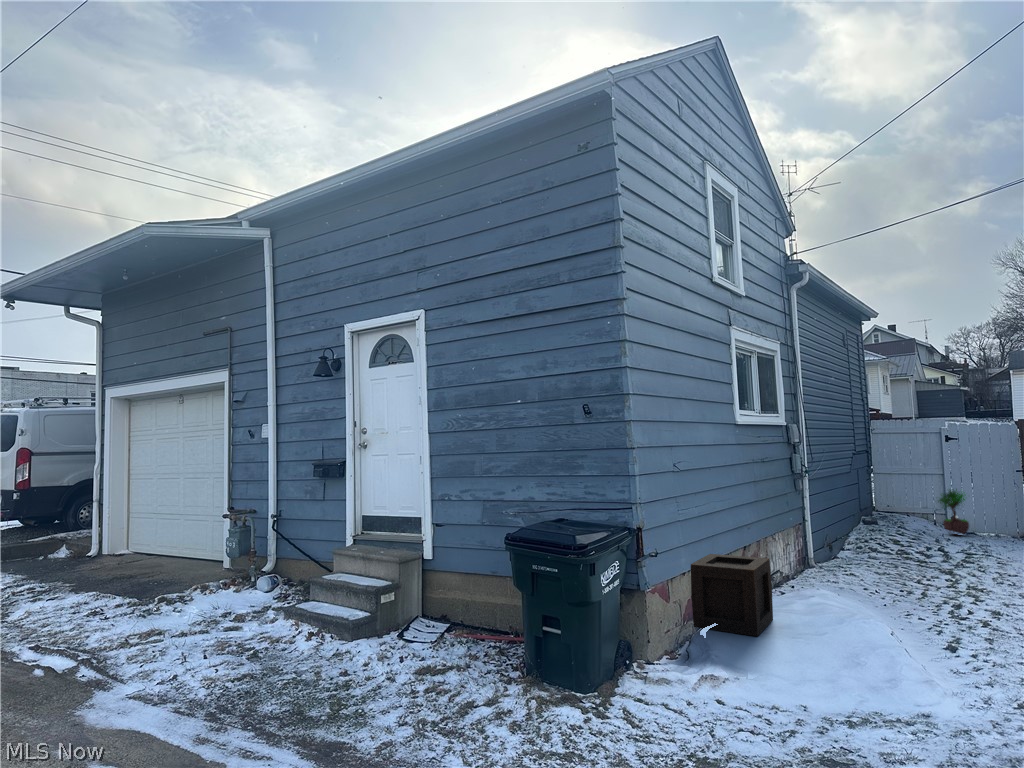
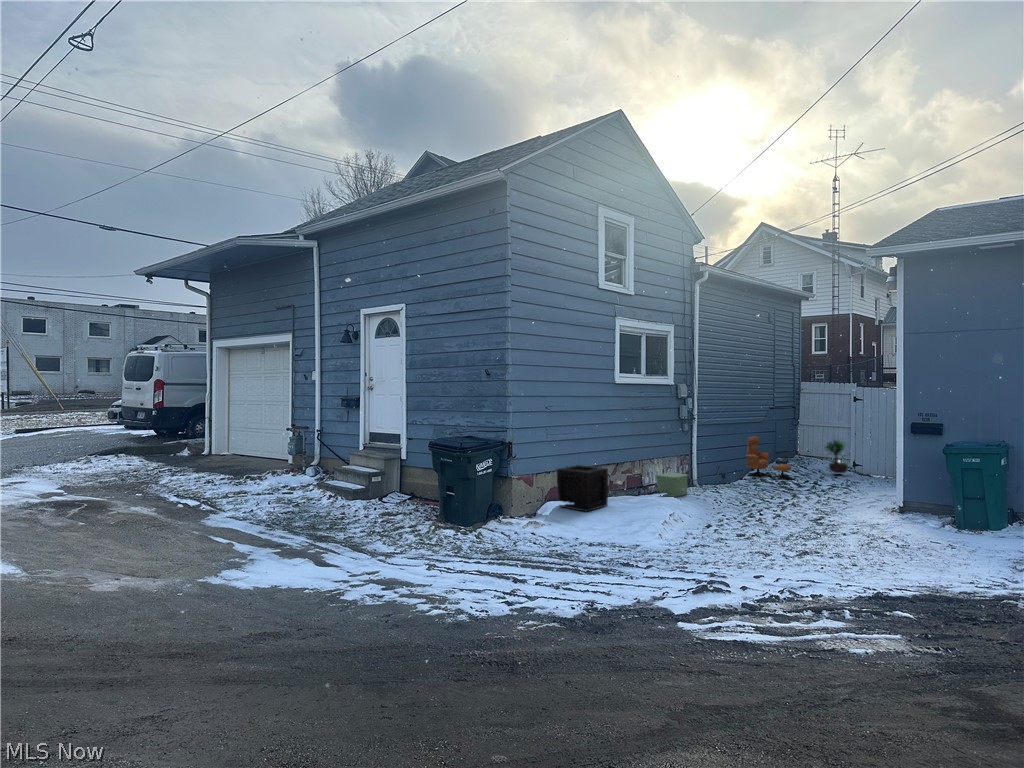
lounge chair: none [850,490,918,547] -> present [746,436,792,480]
storage box: none [778,550,828,587] -> present [656,472,687,497]

